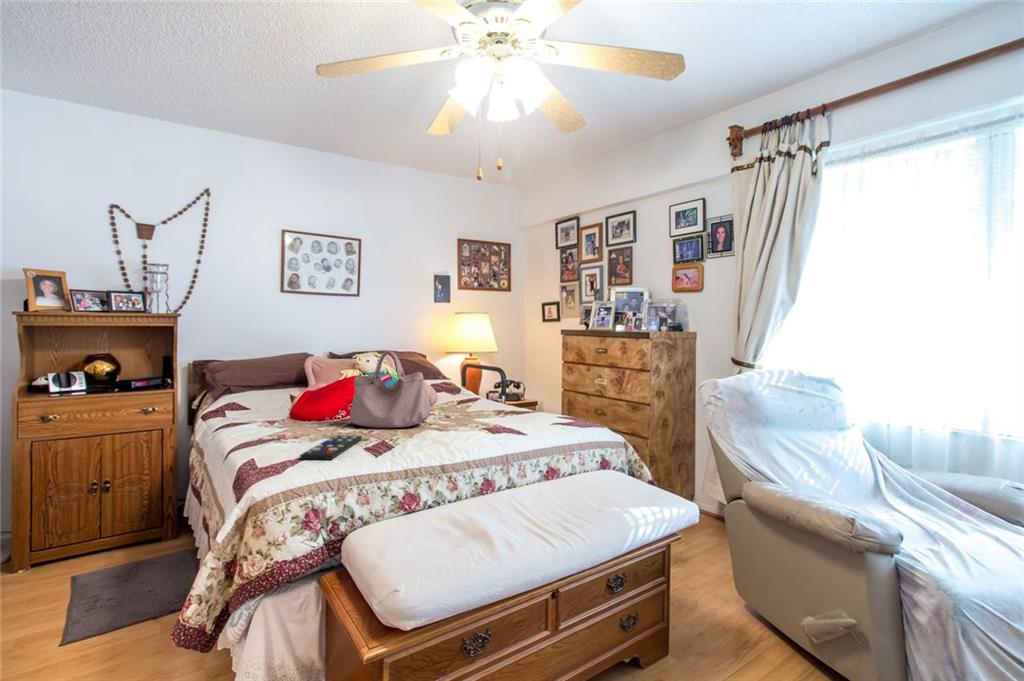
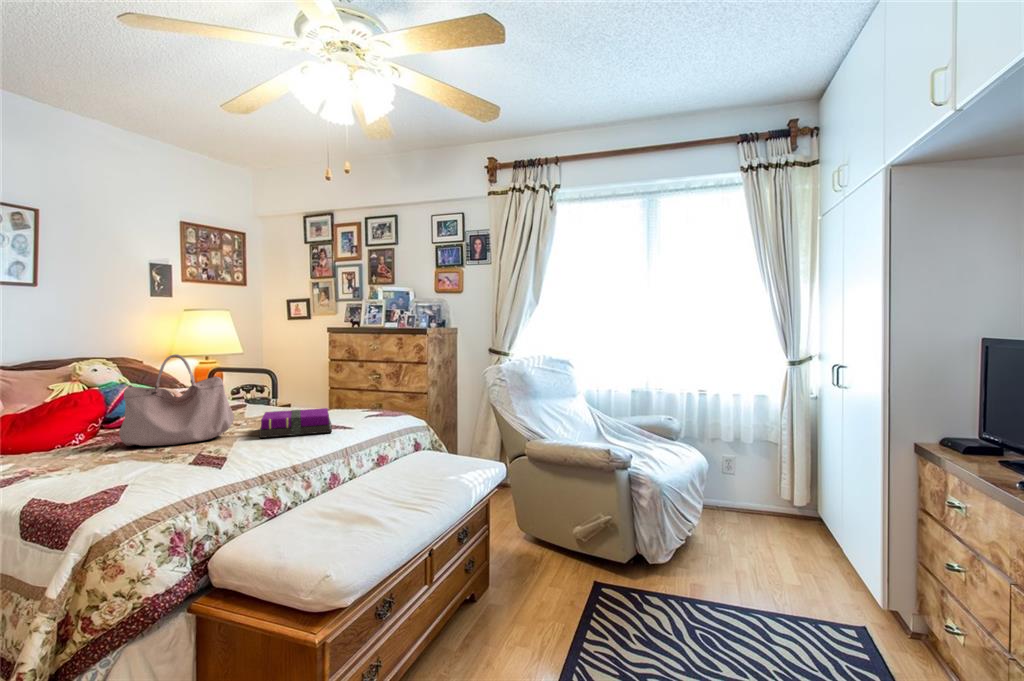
notebook: none [442,407,515,435] -> present [259,408,332,438]
remote control: present [300,435,362,459] -> none [121,453,169,486]

